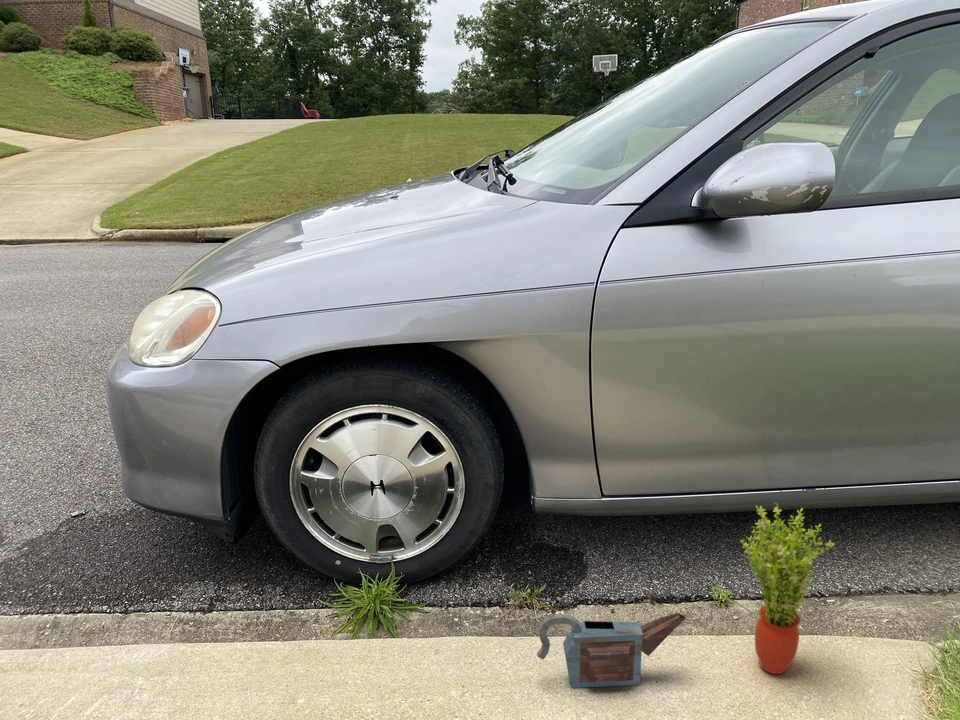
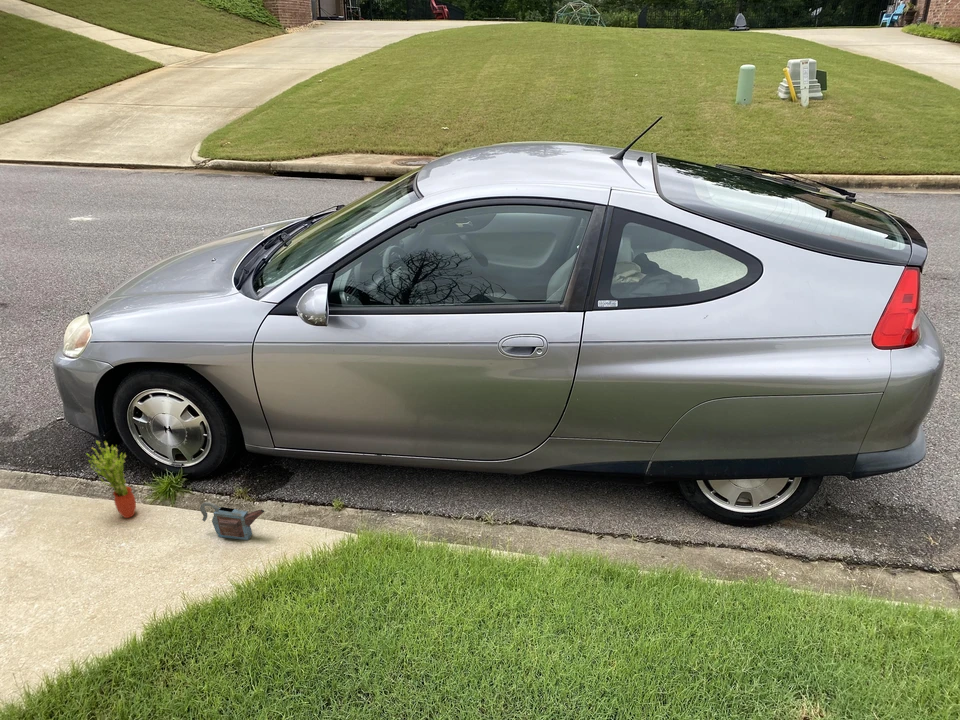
potted plant: present [740,503,834,674] -> present [89,442,136,518]

